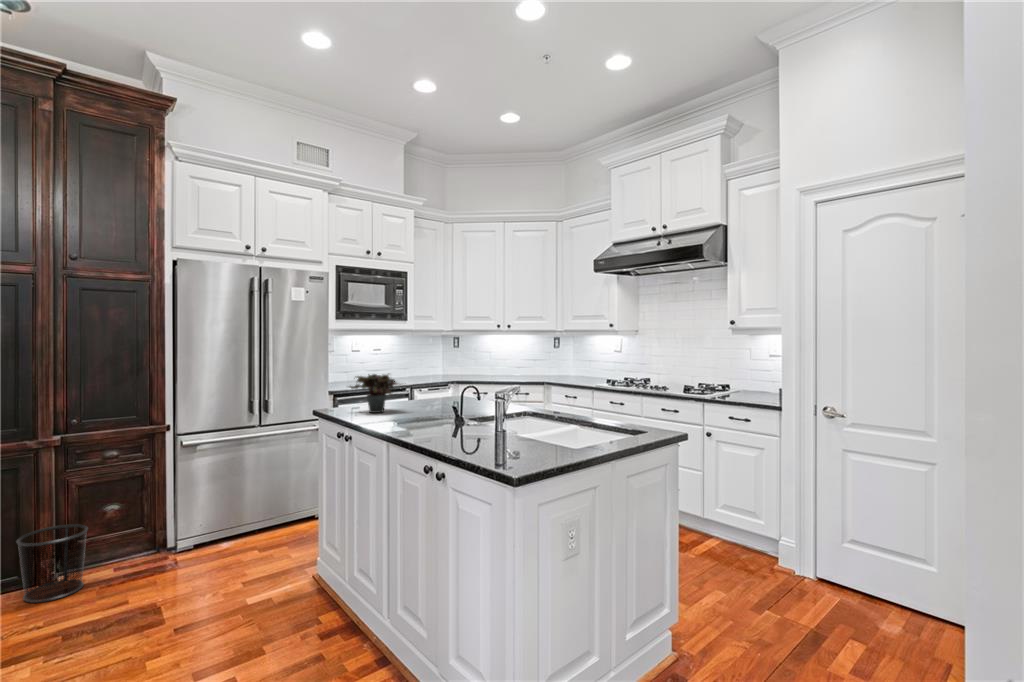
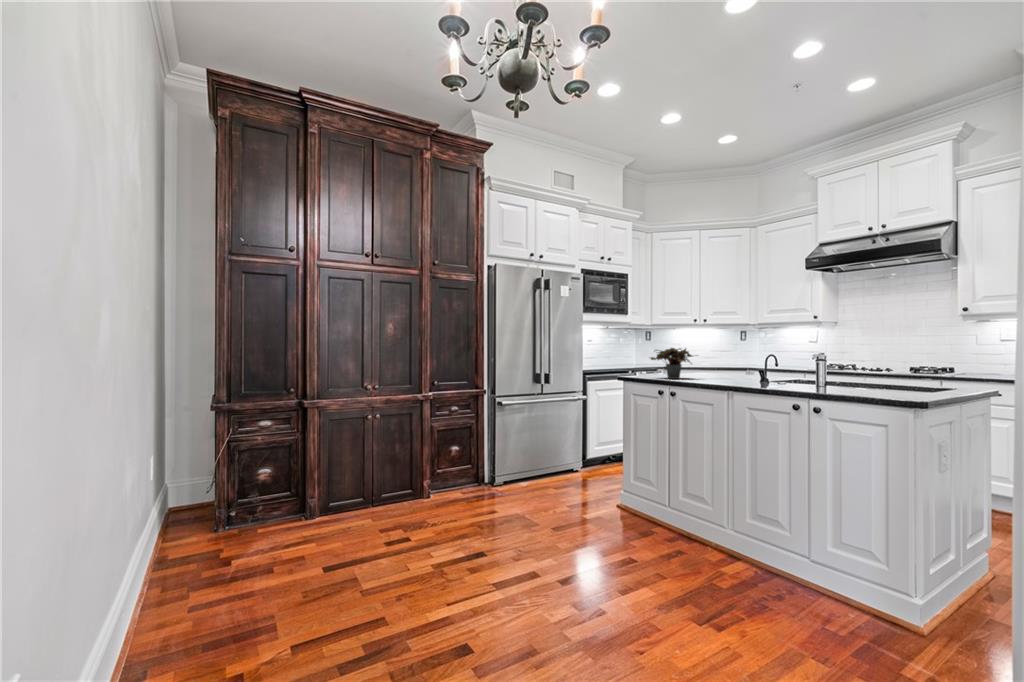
trash can: present [16,524,88,603] -> none [414,458,455,511]

